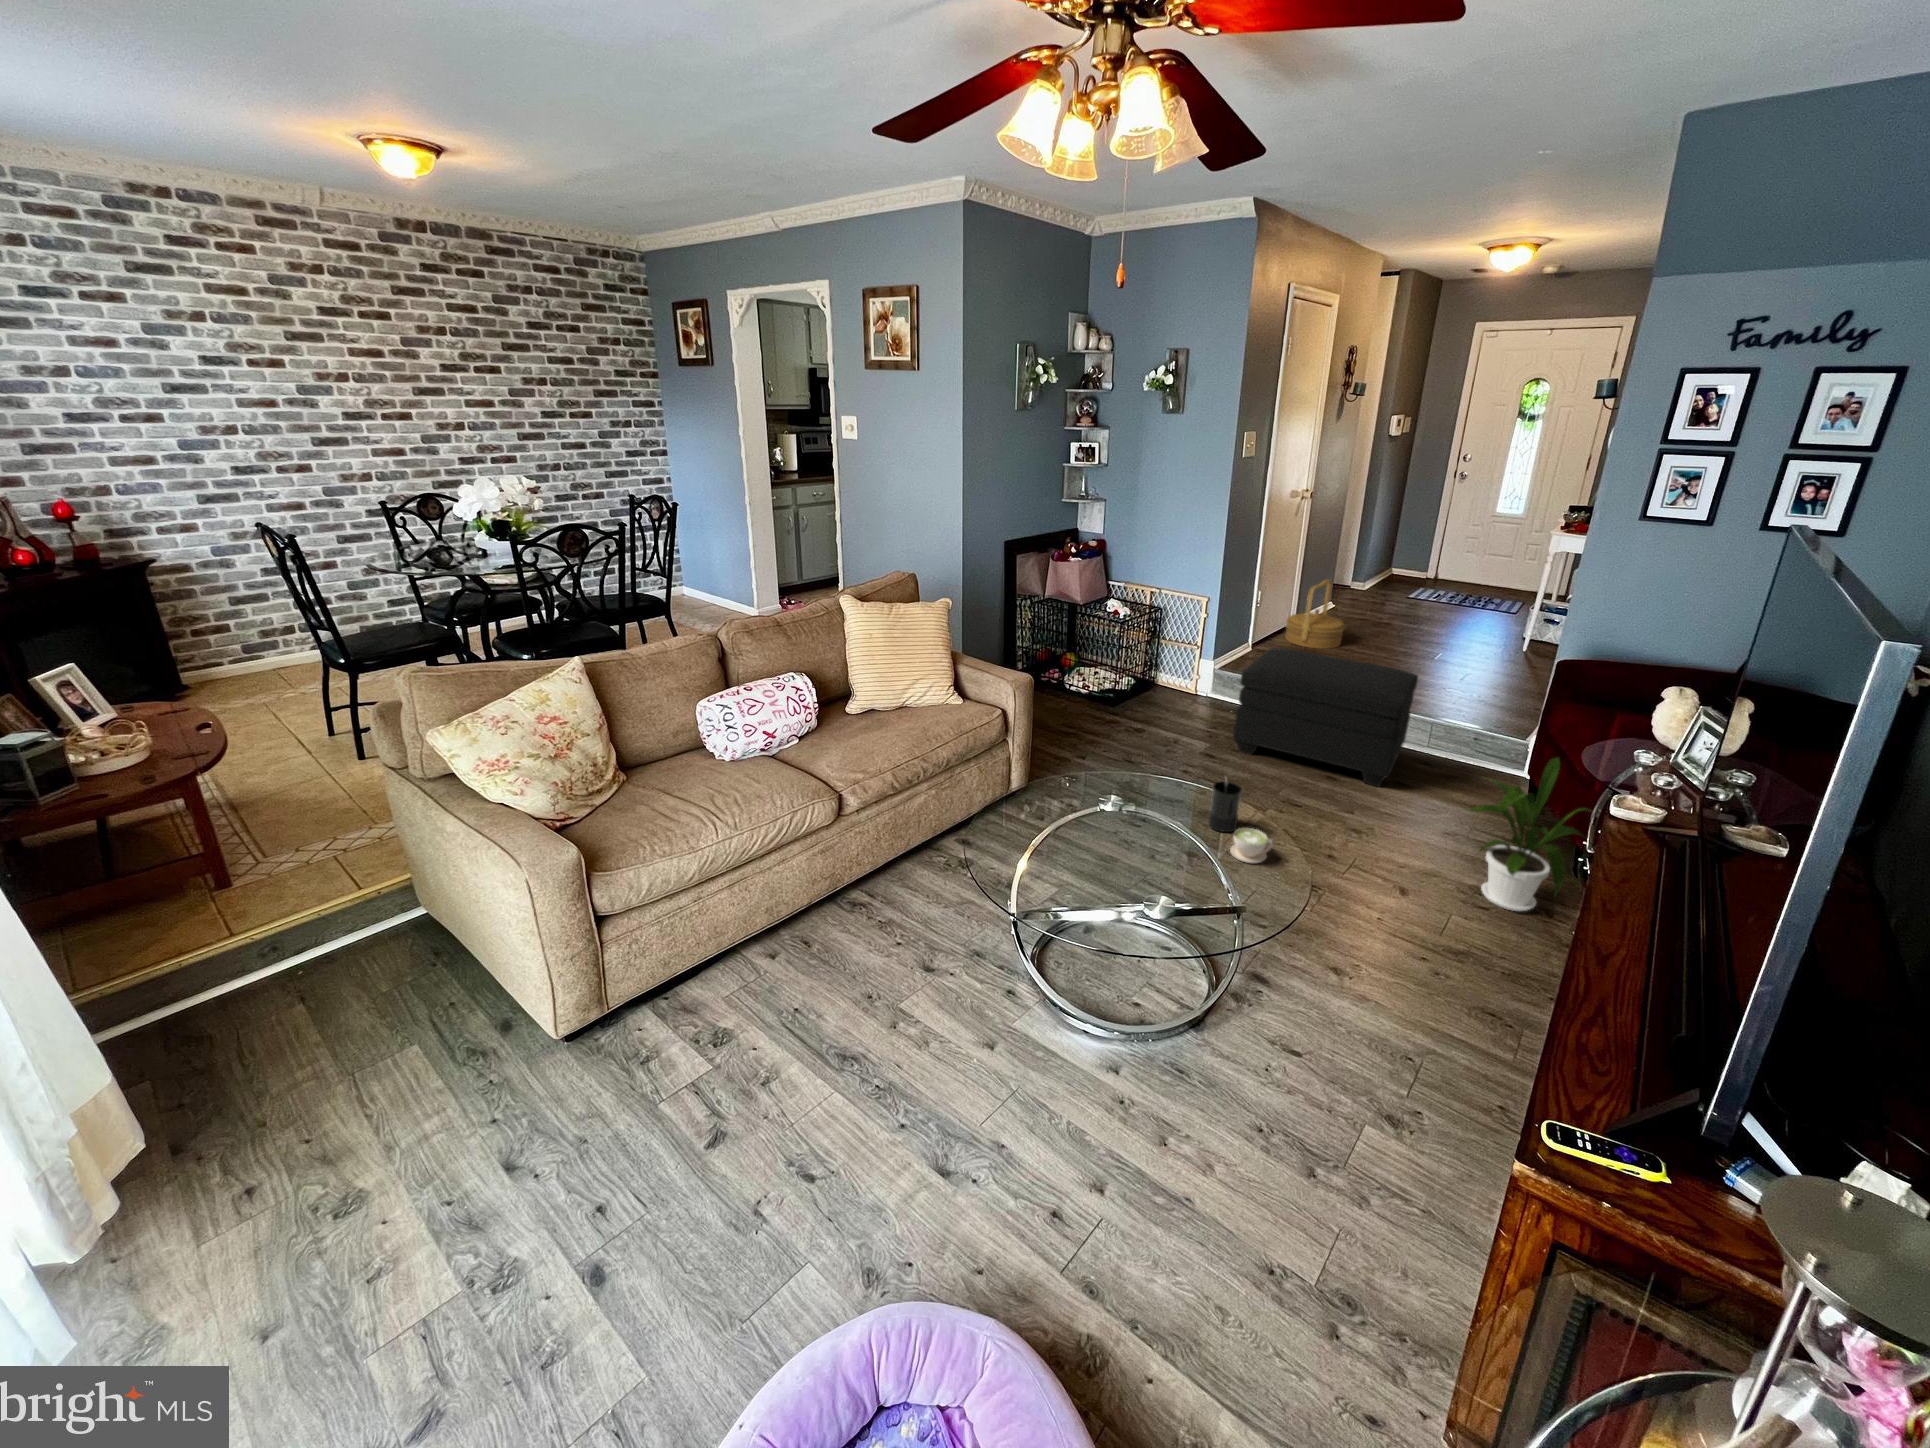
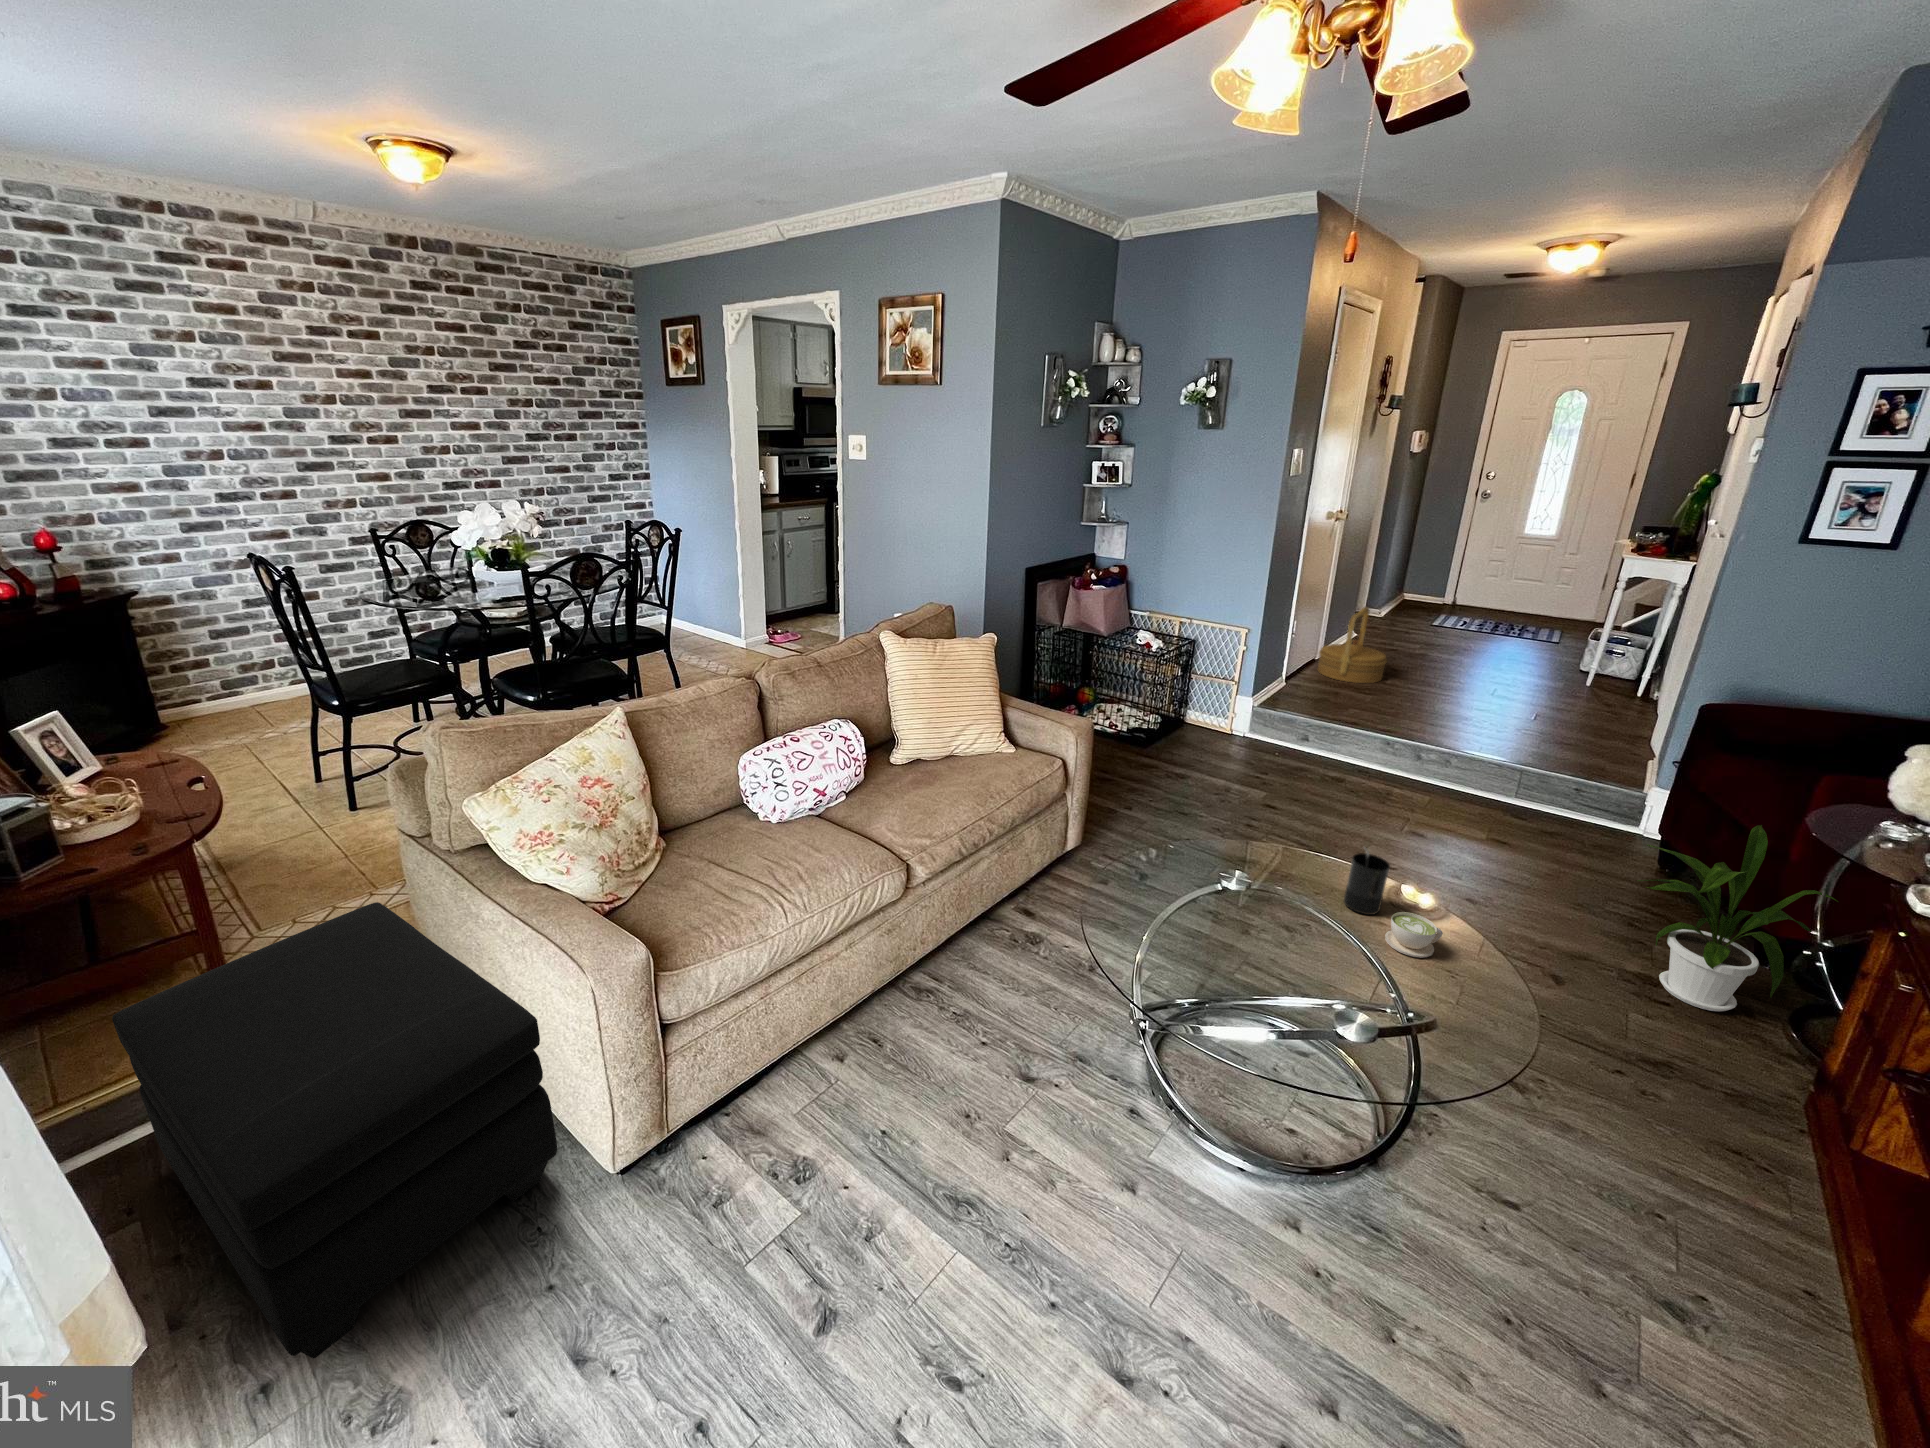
ottoman: present [1233,648,1418,787] -> present [112,902,557,1358]

